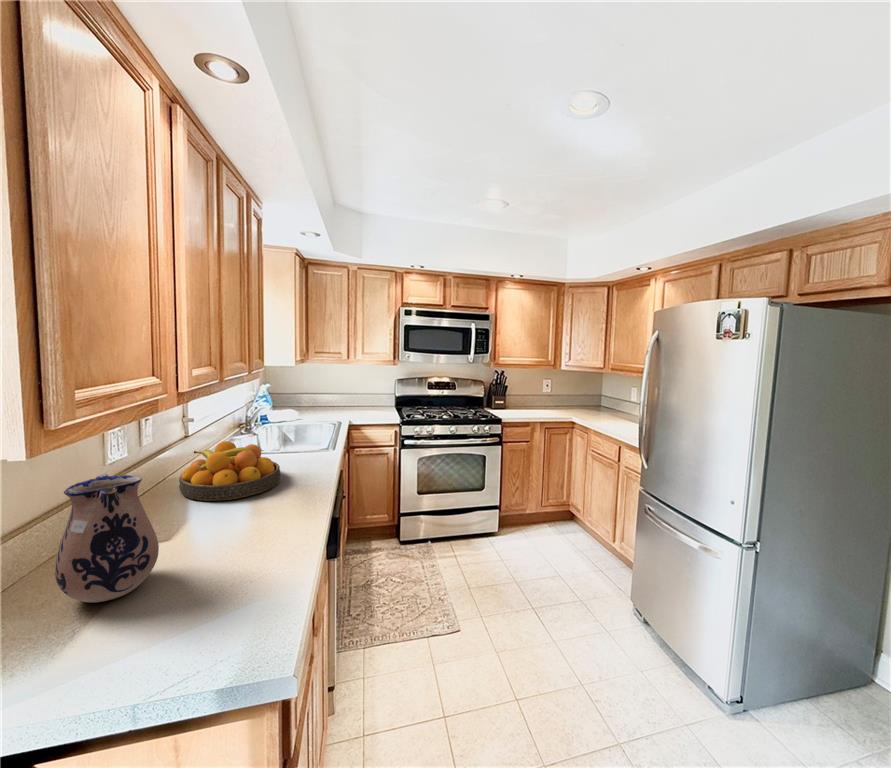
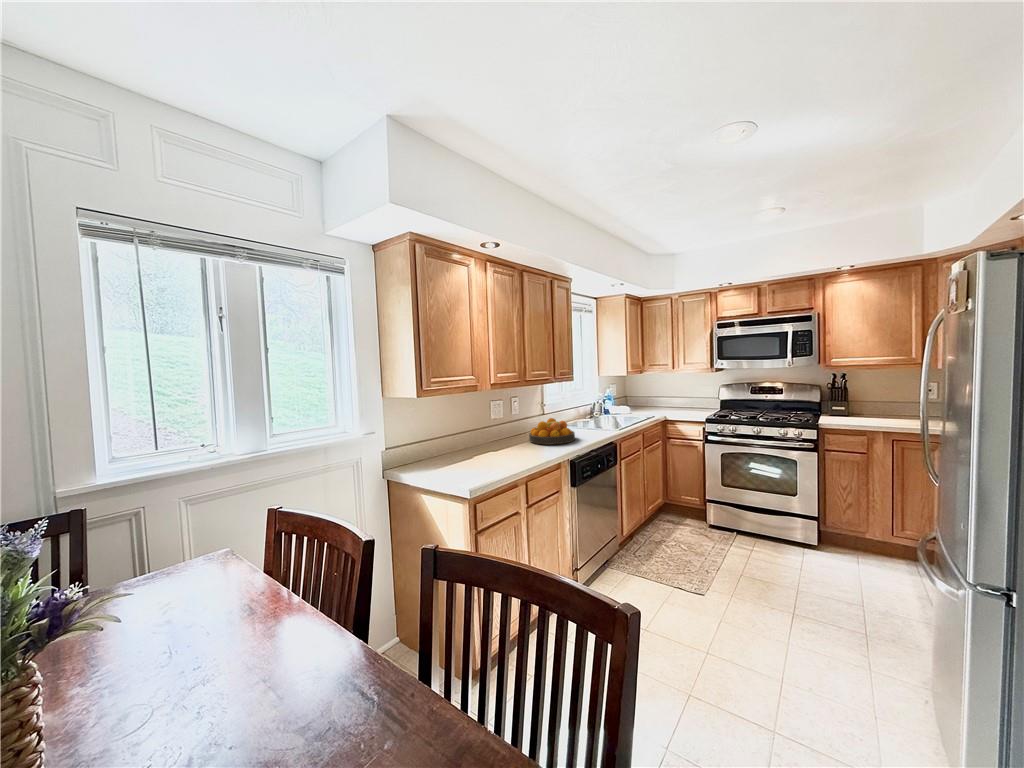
ceramic pitcher: present [55,474,159,602] -> none [475,419,502,460]

